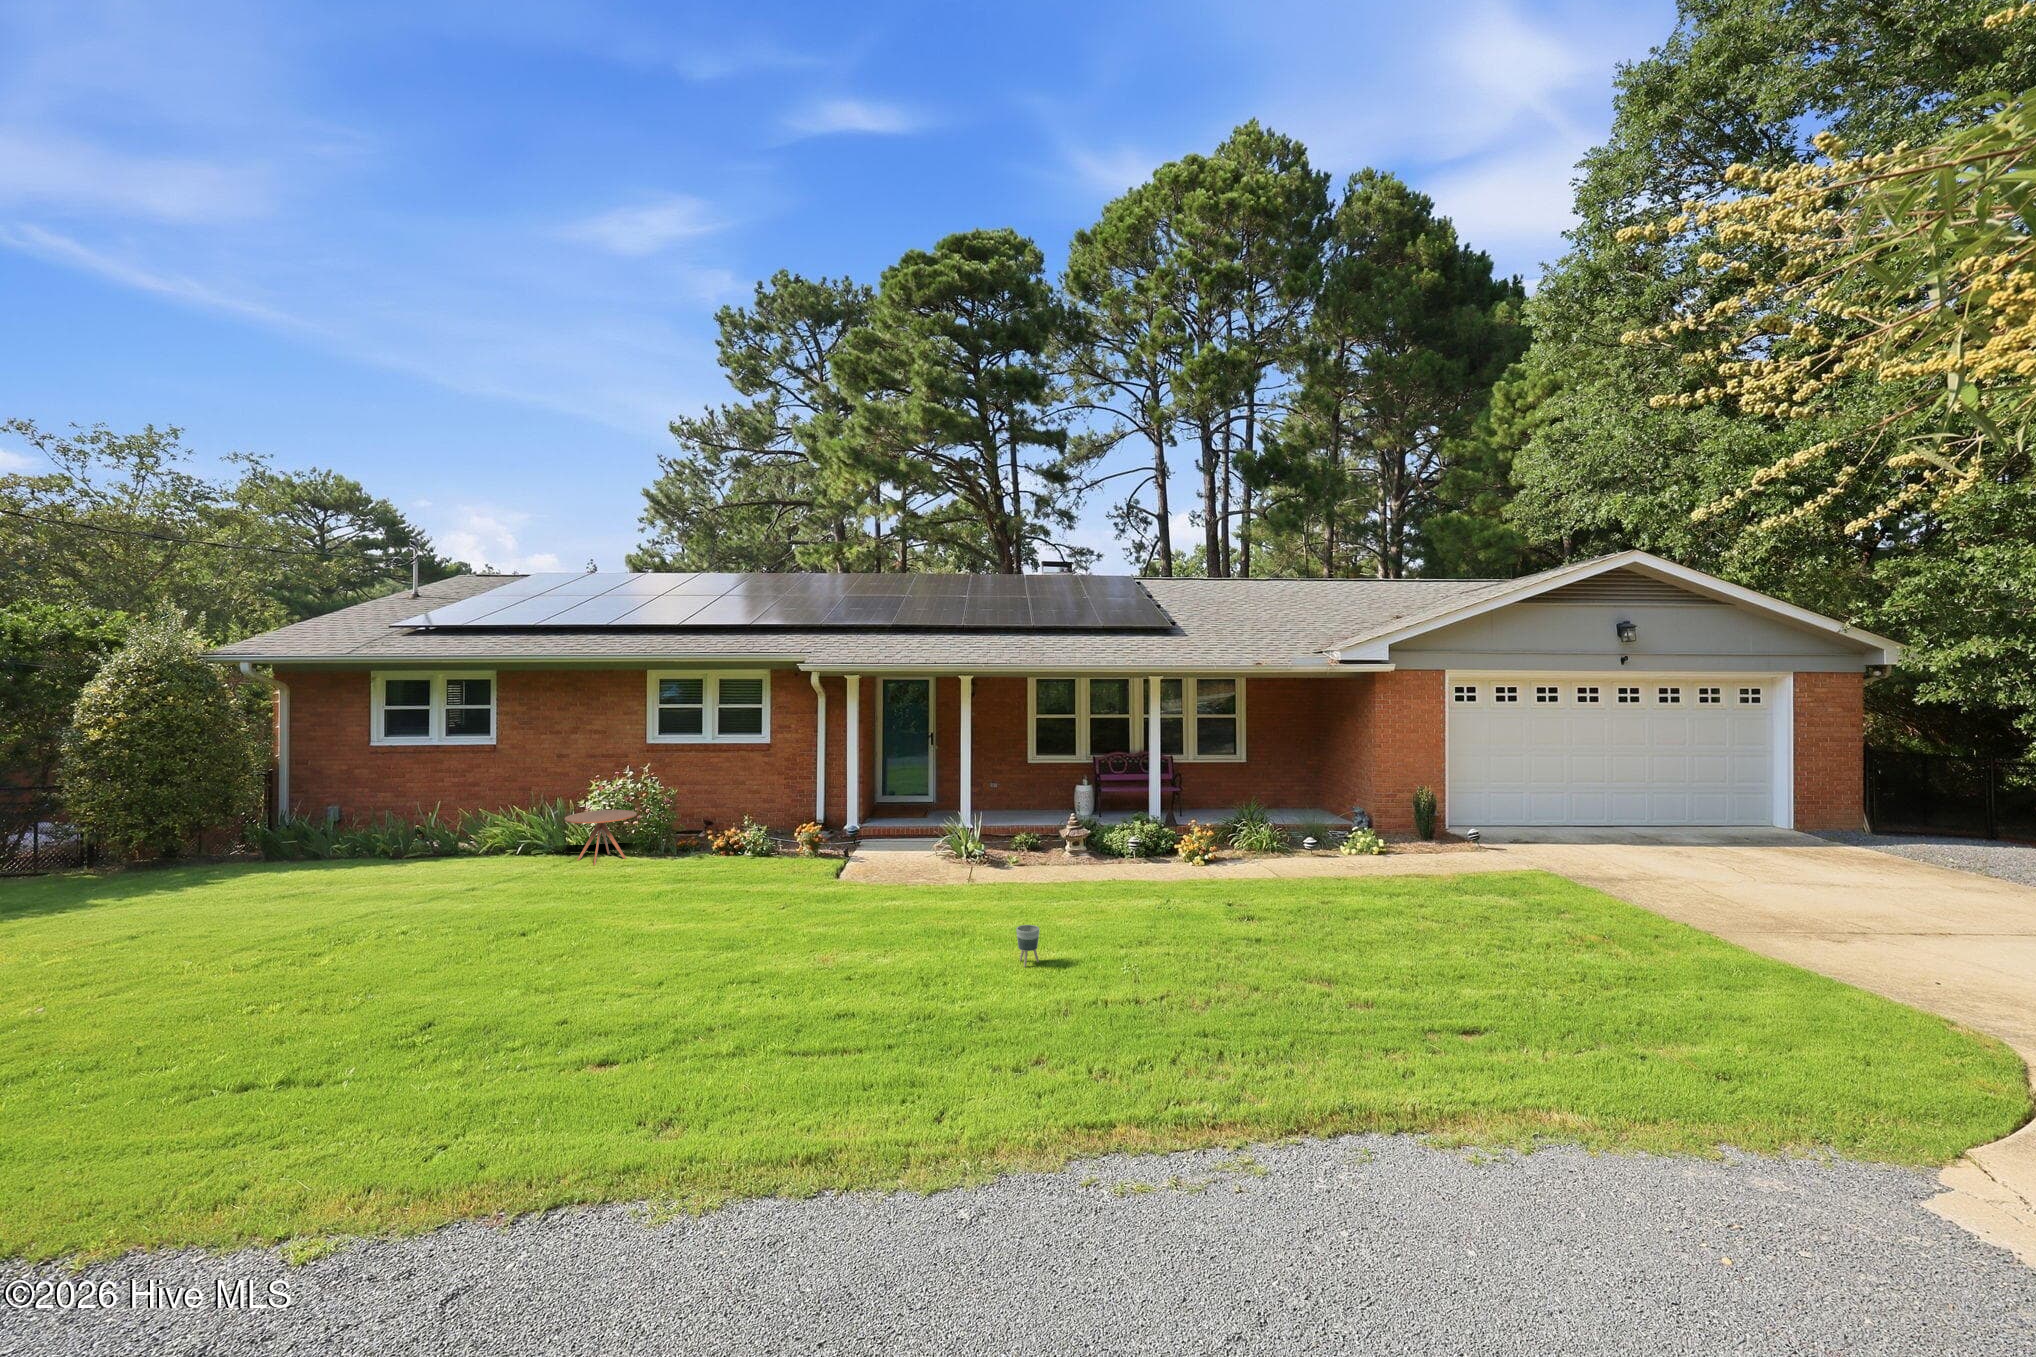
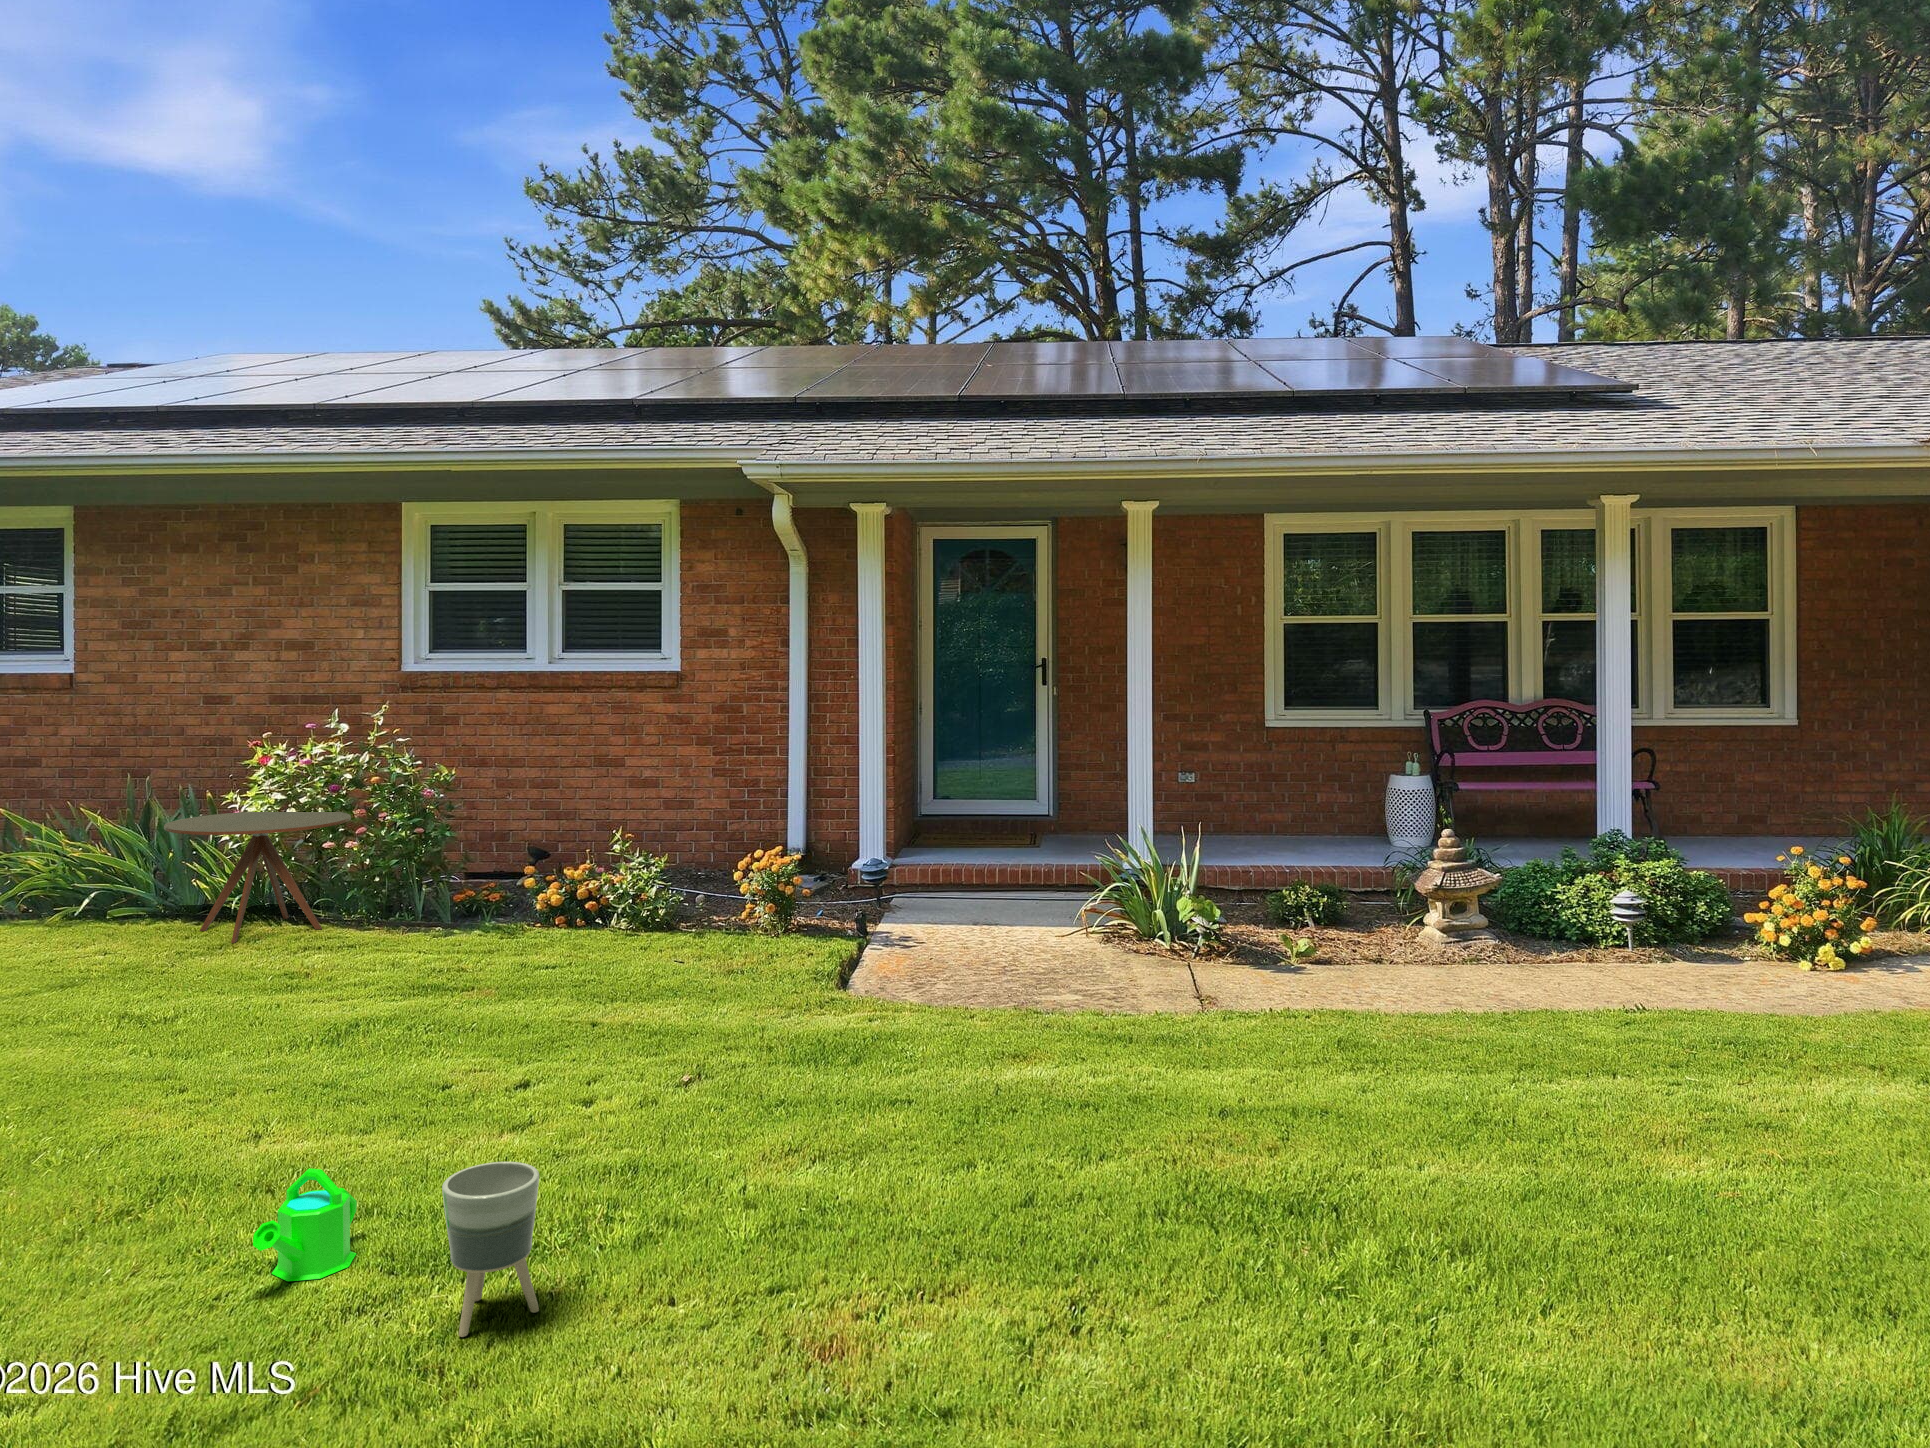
planter: present [1016,925,1039,967] -> present [442,1162,539,1337]
watering can: none [666,927,689,956] -> present [253,1168,357,1281]

